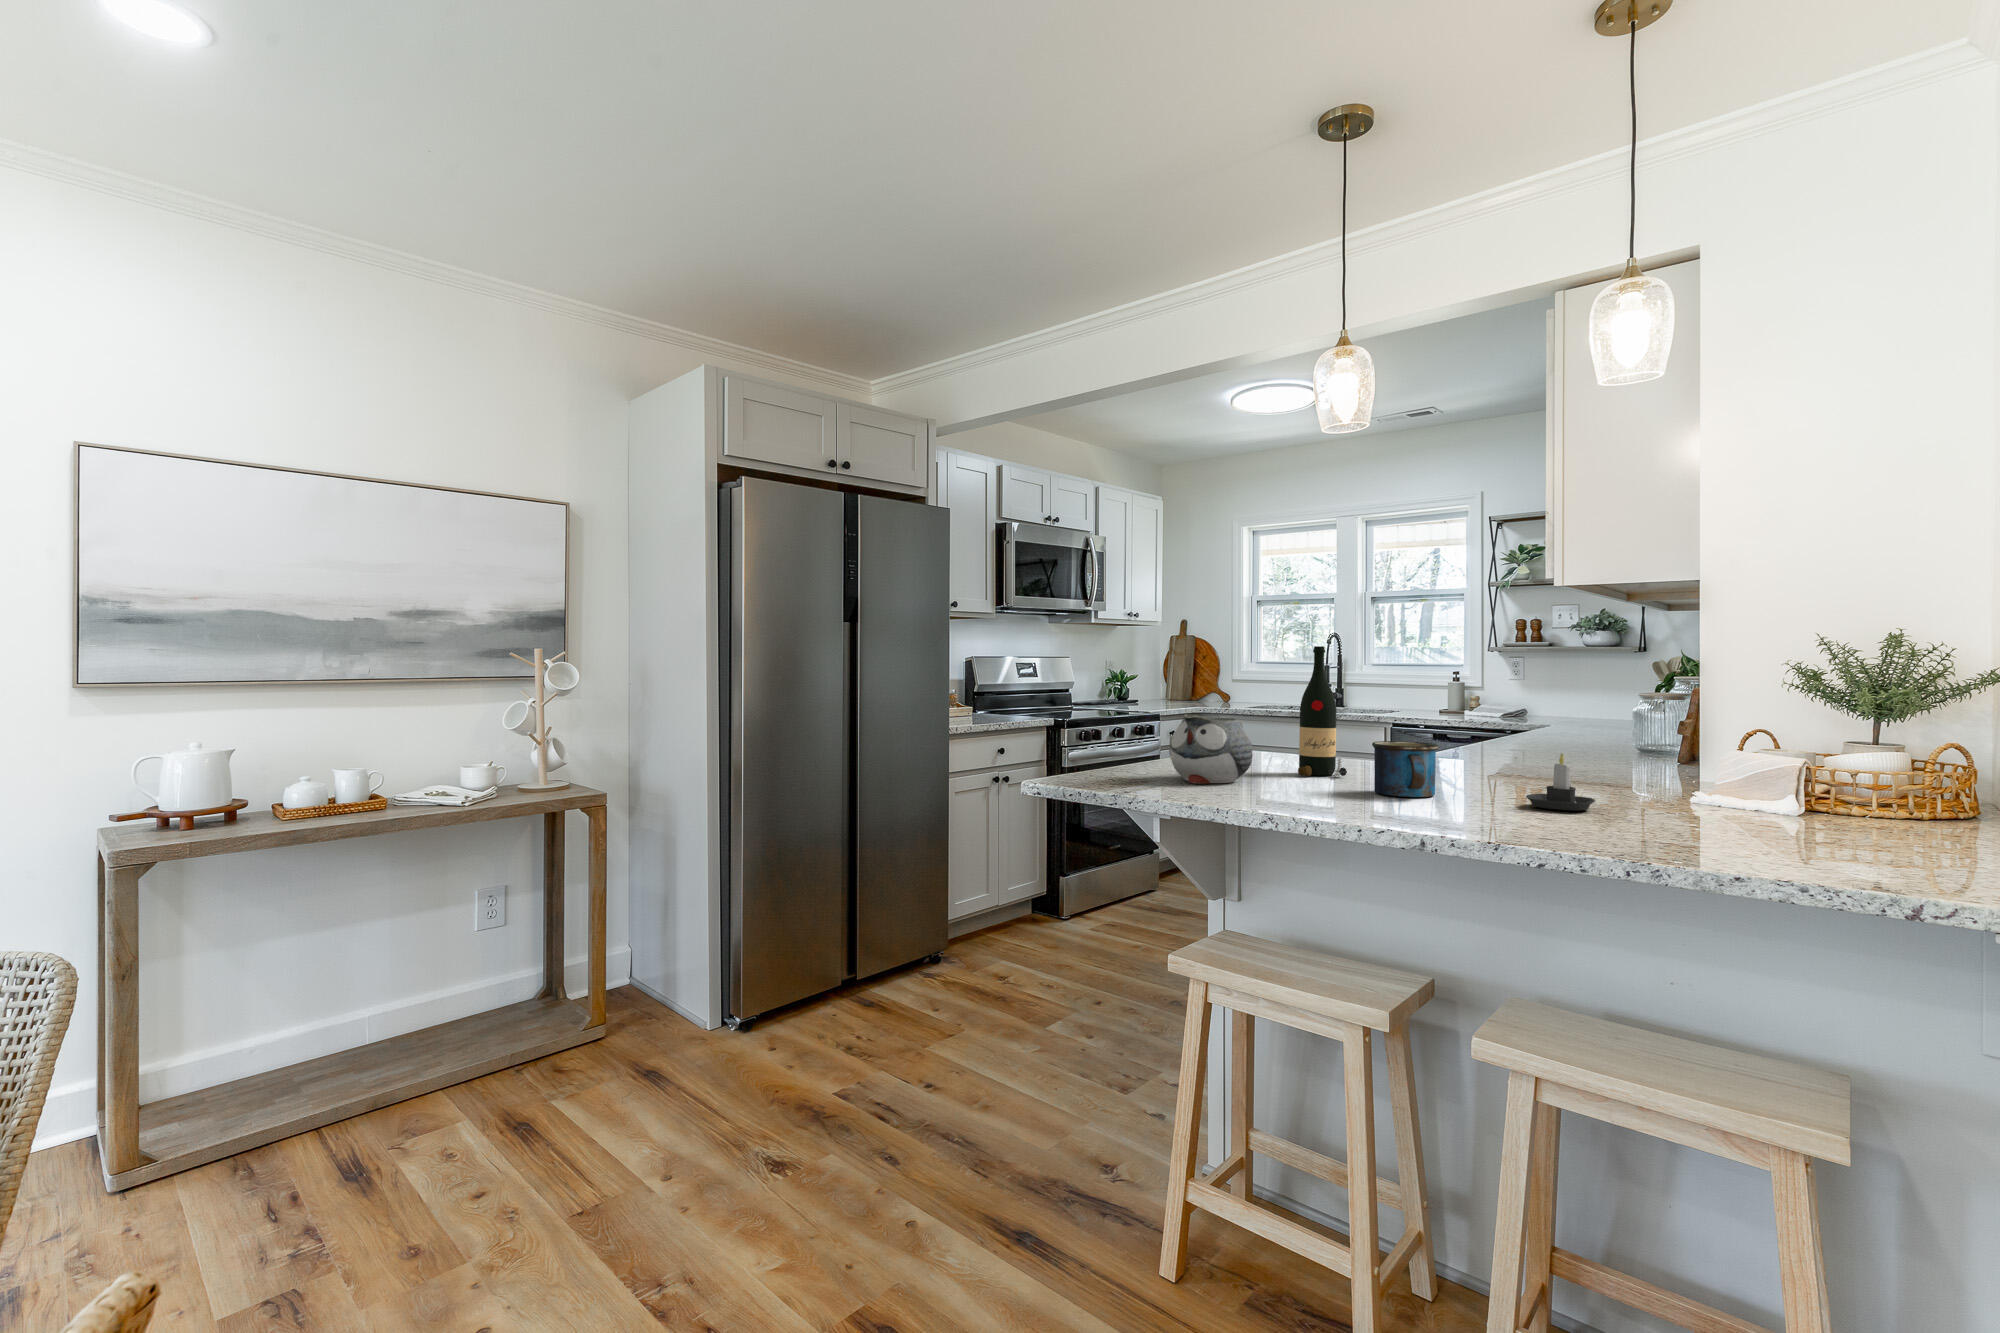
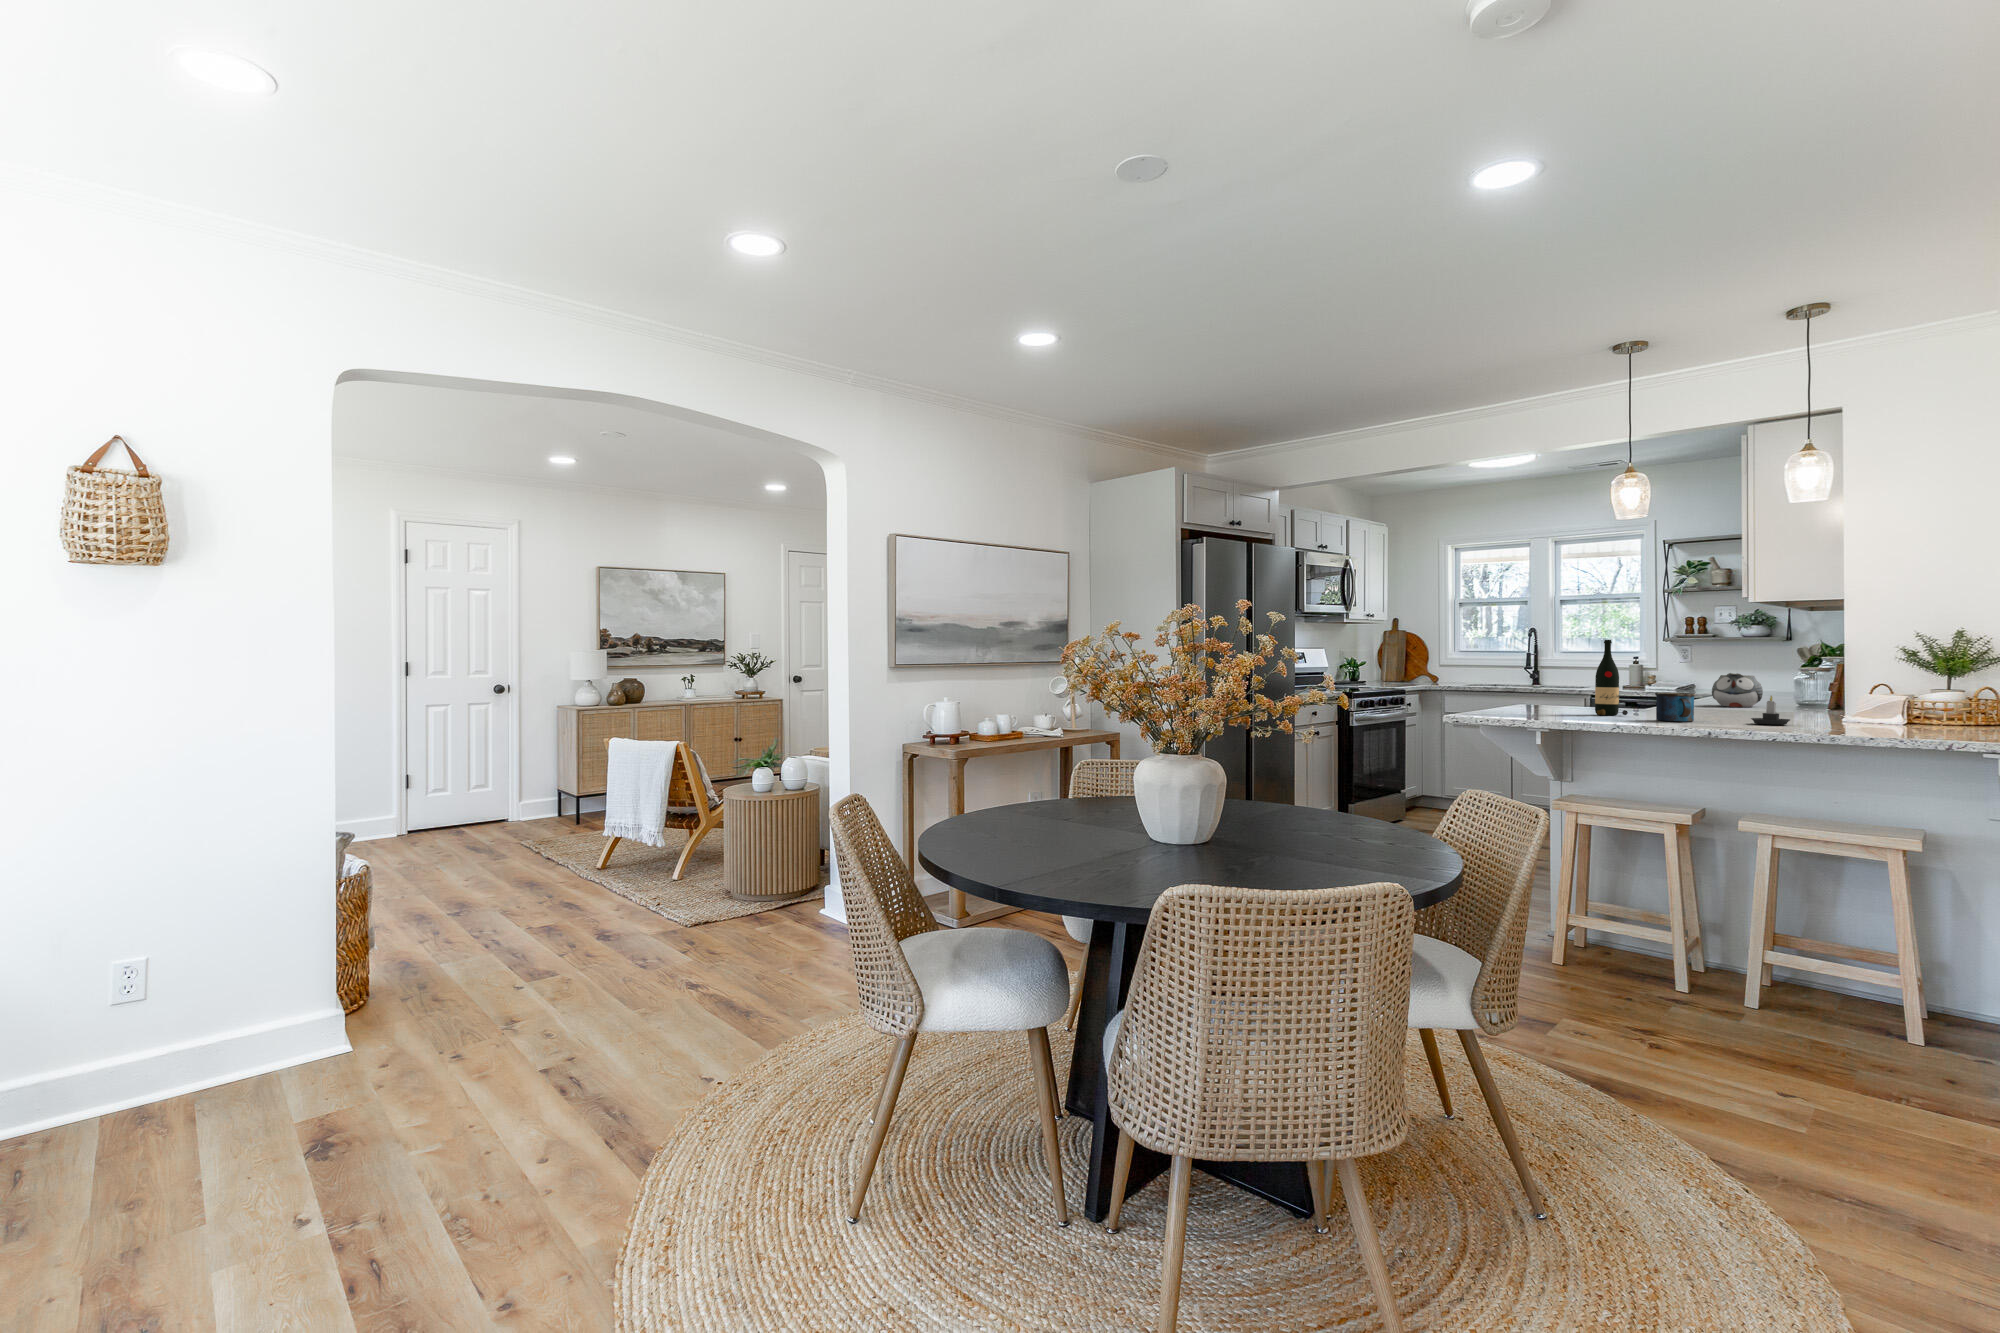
teapot: present [1169,714,1253,783] -> present [1712,673,1763,707]

